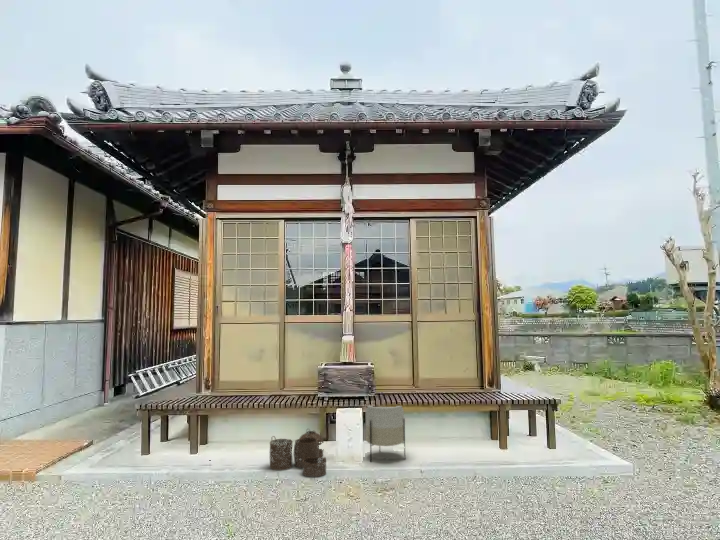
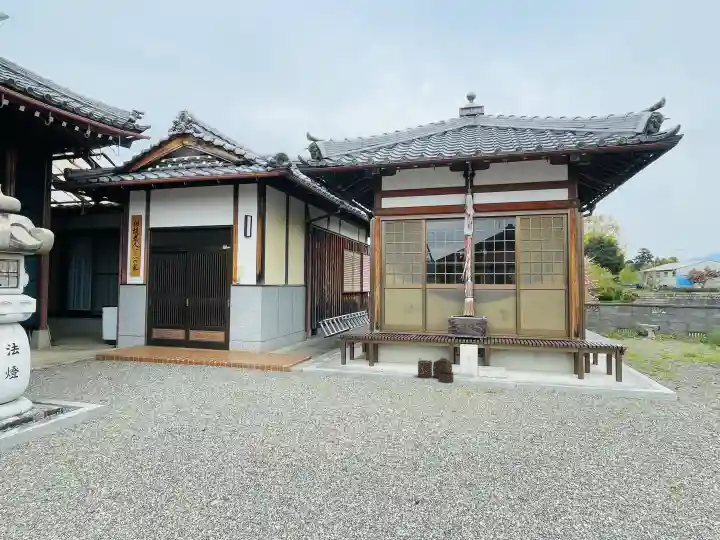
planter: present [366,405,405,461] -> none [480,342,507,380]

